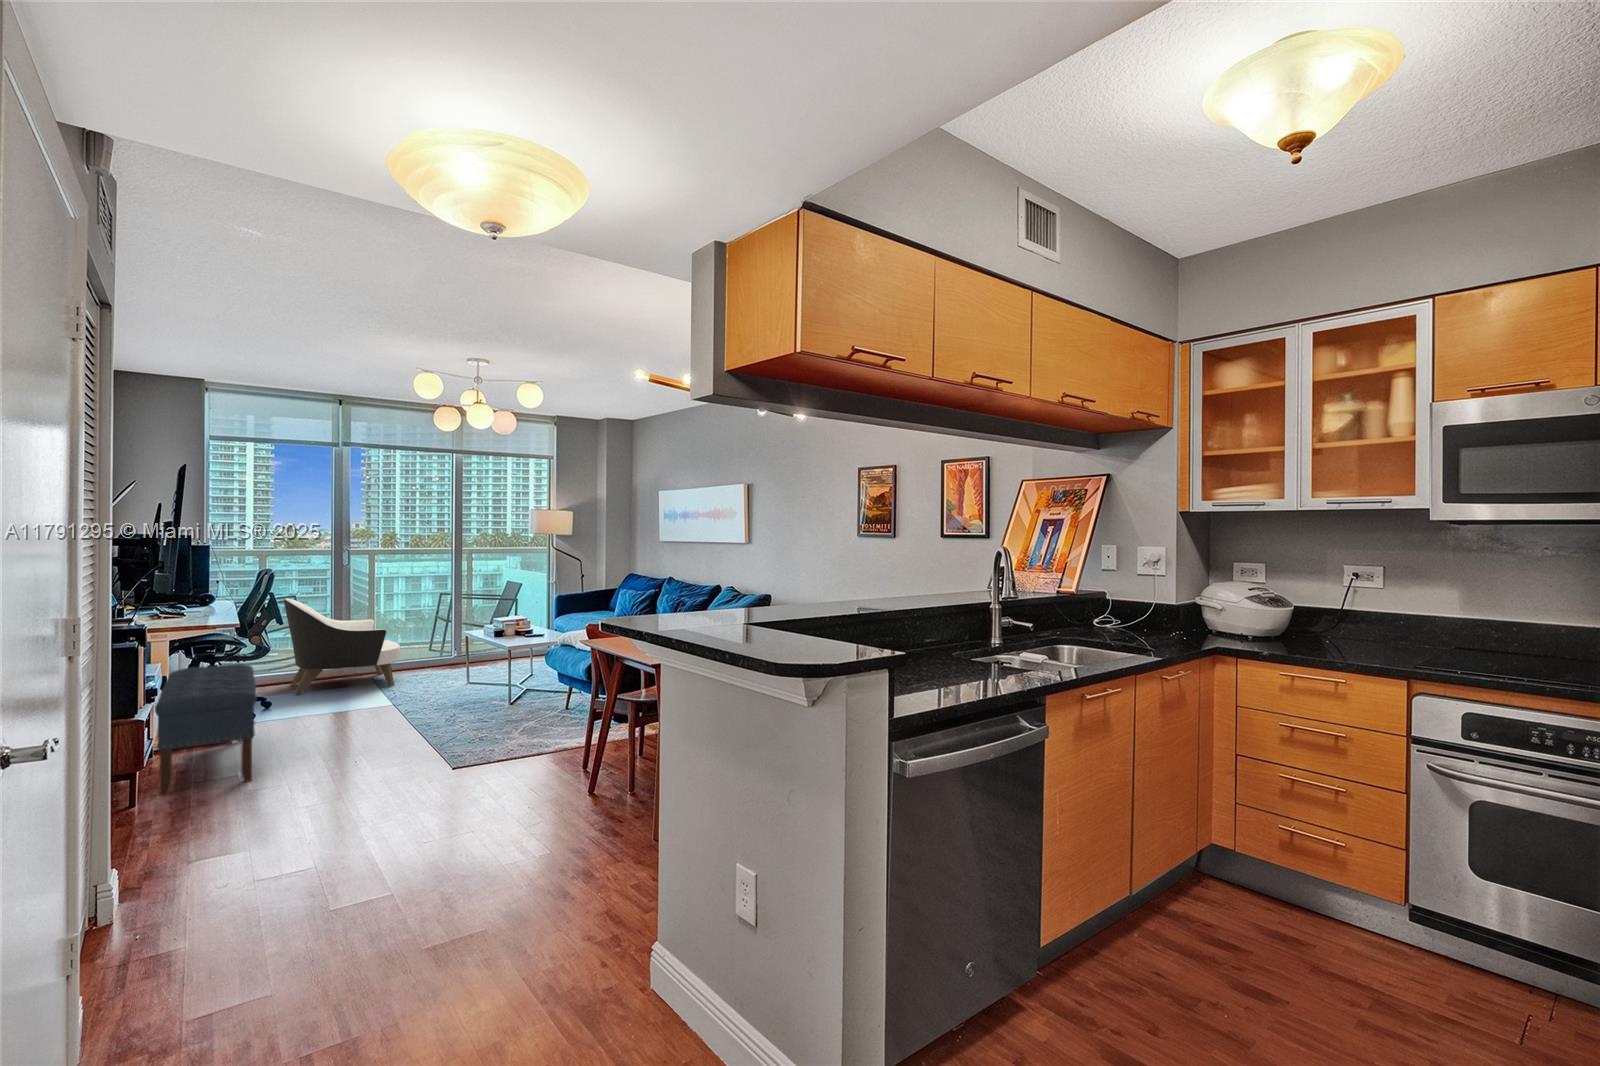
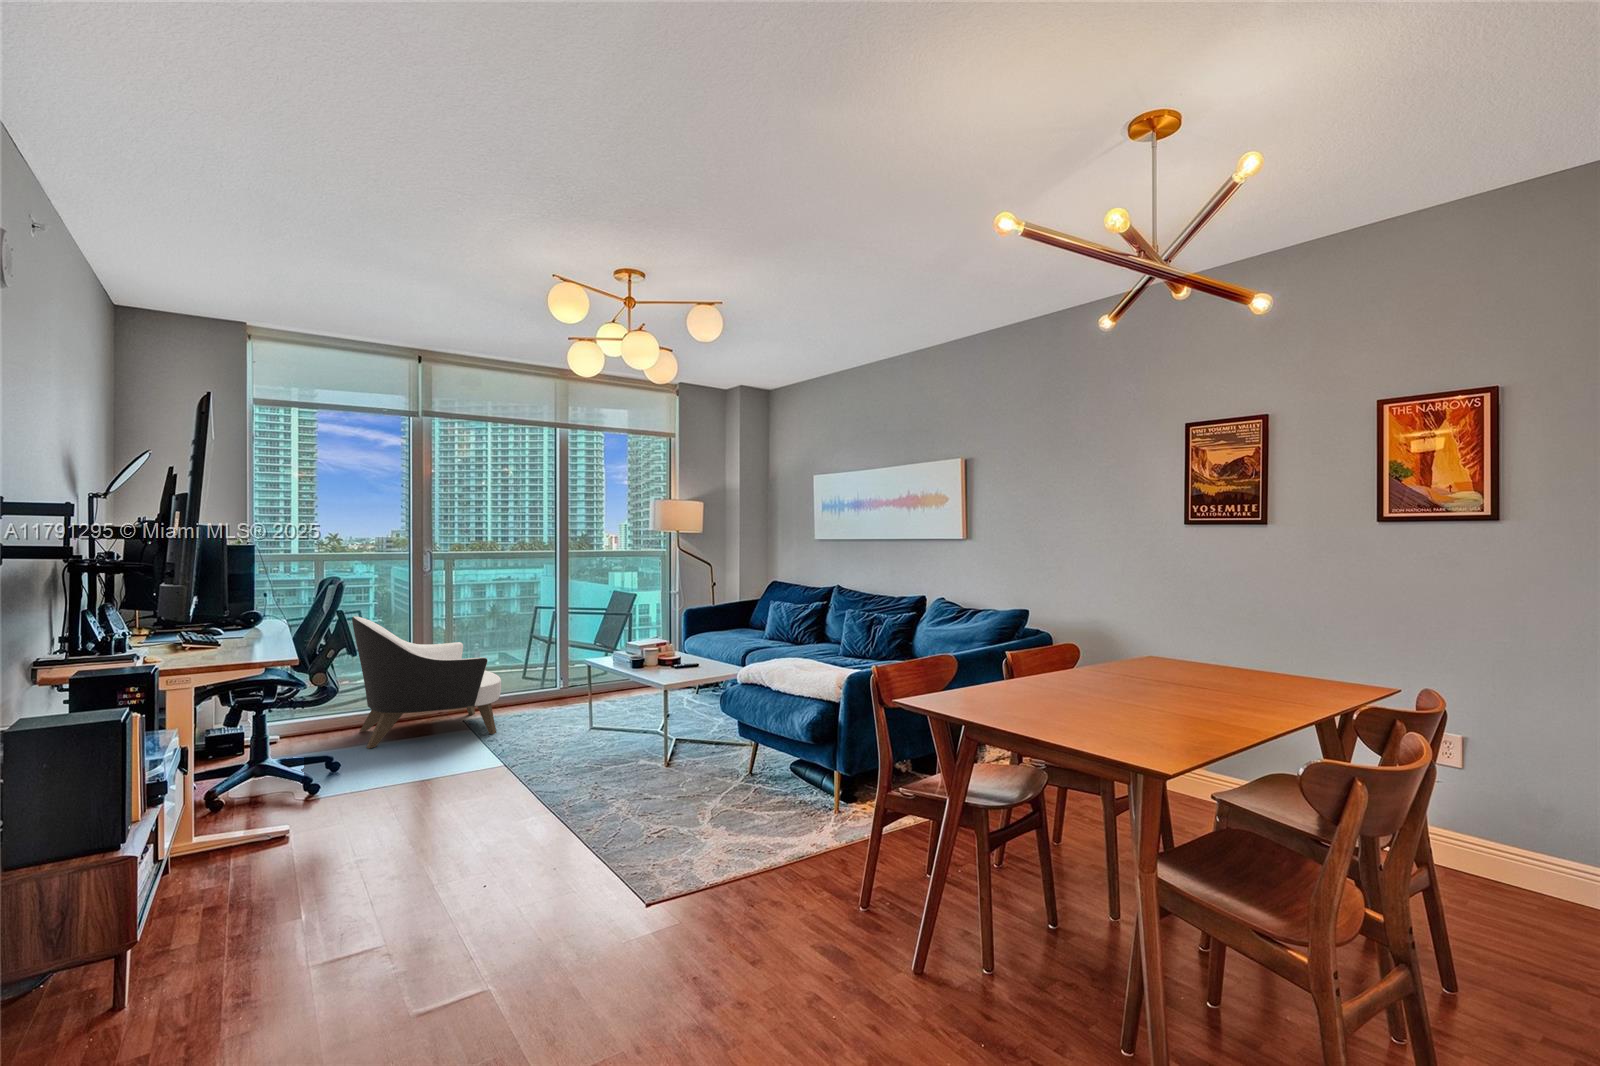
bench: present [155,664,257,796] -> none [164,721,336,980]

